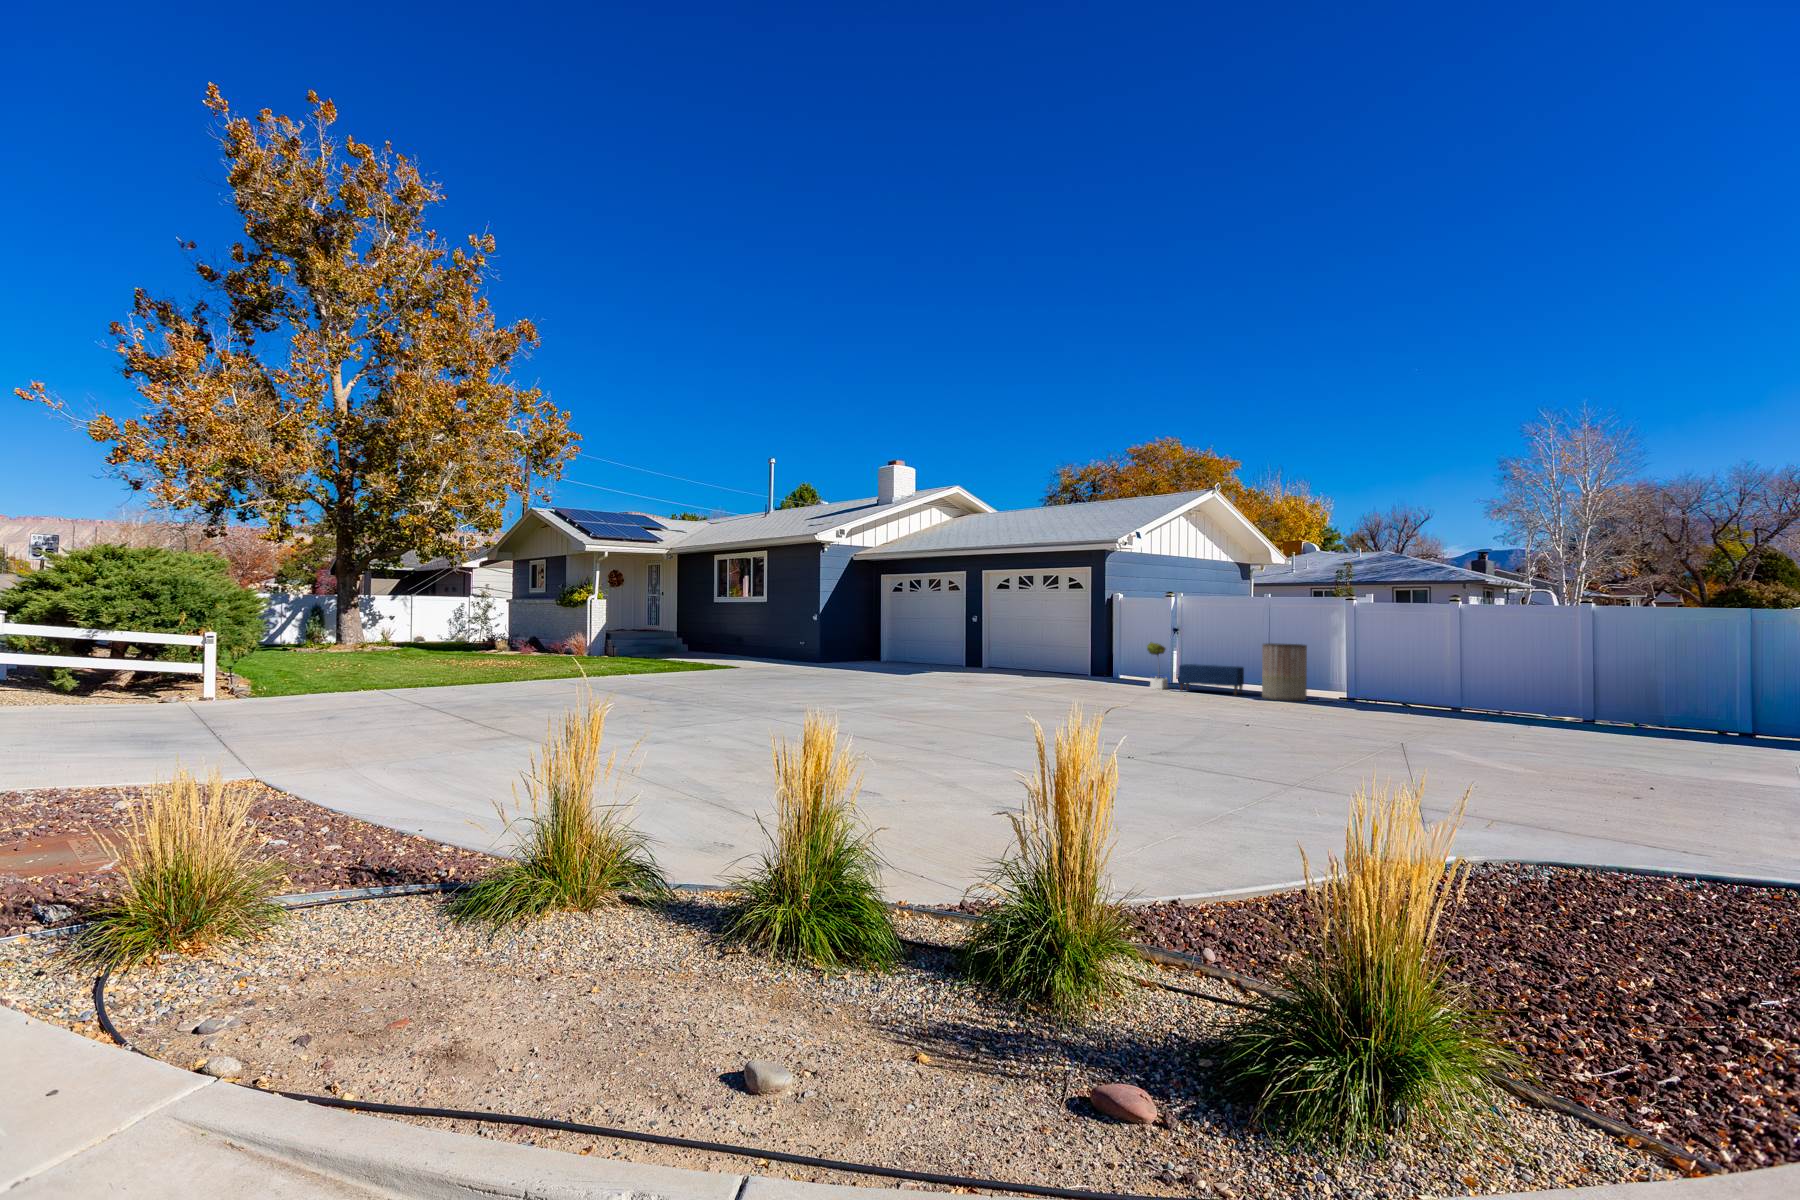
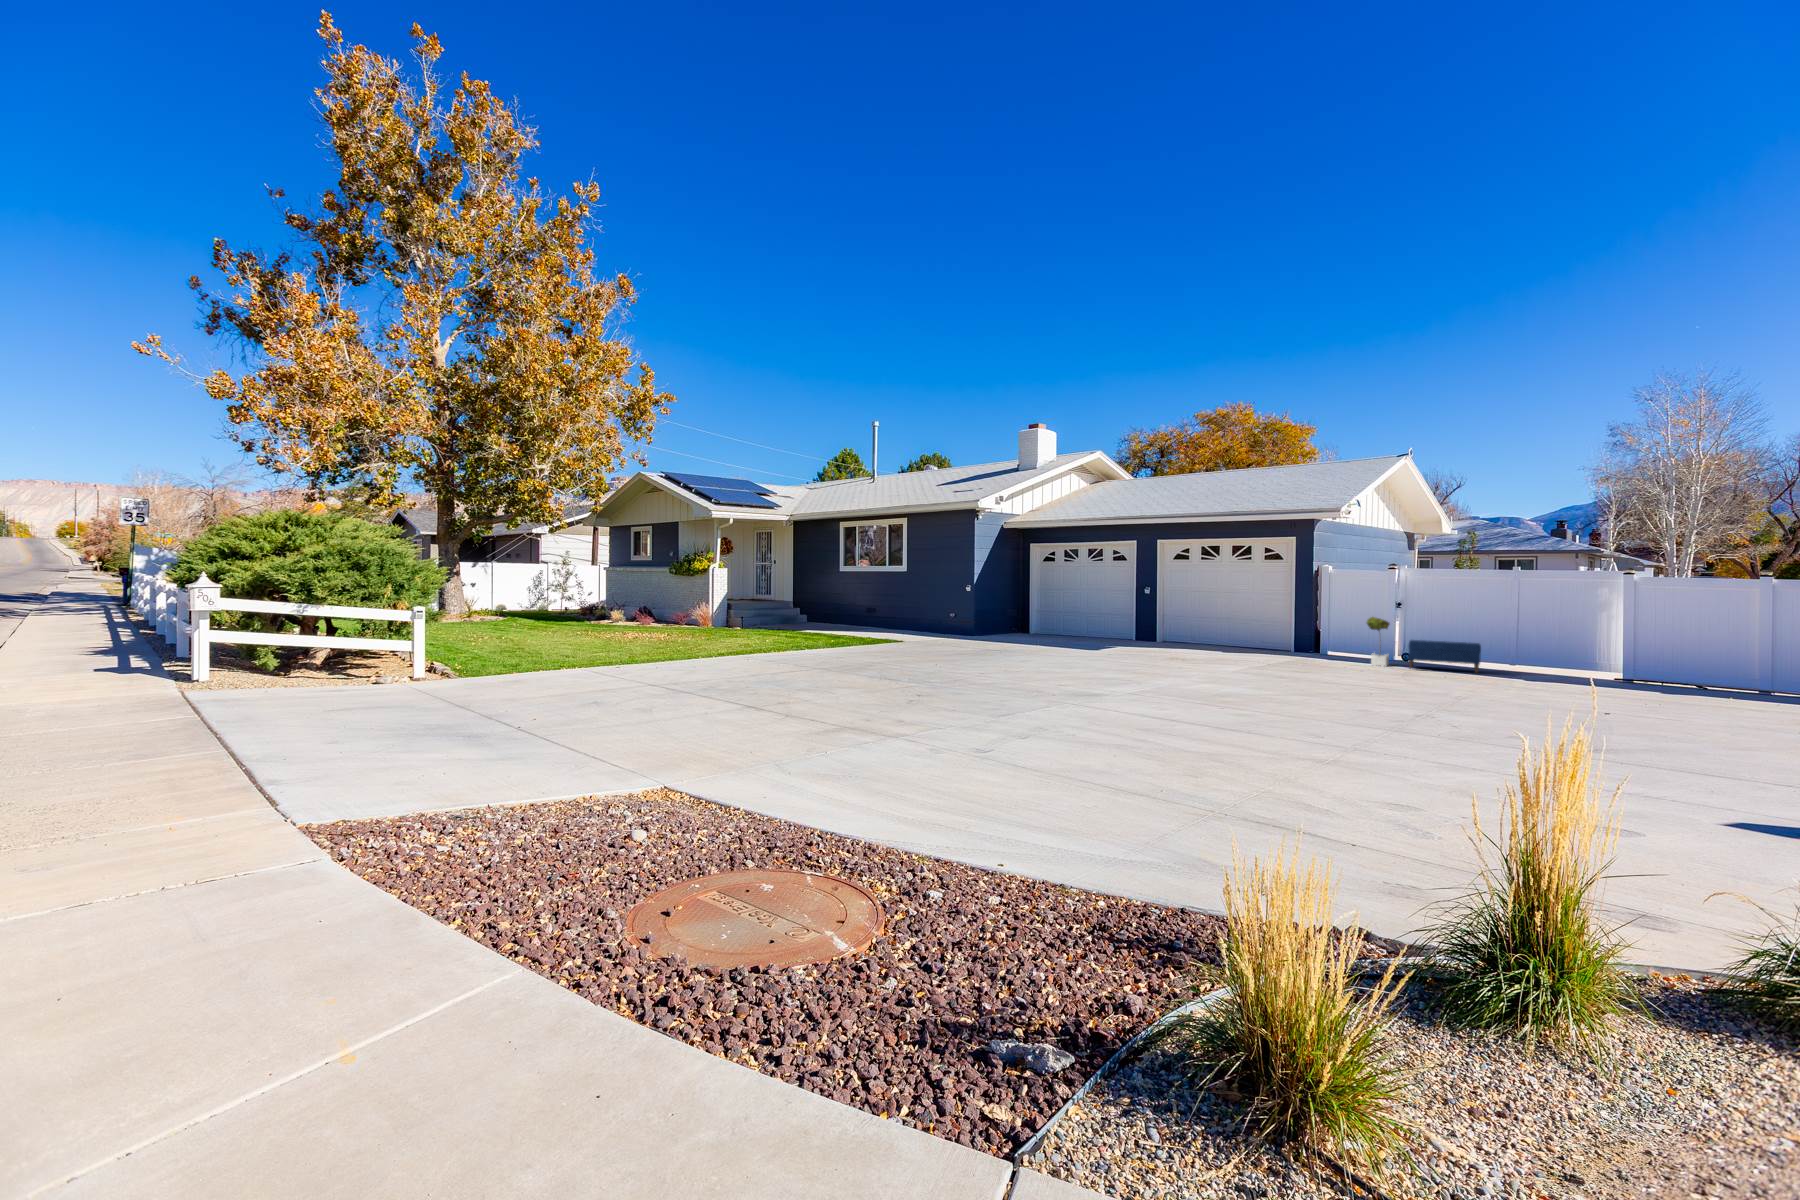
trash can: present [1262,643,1307,701] -> none [1508,619,1564,680]

